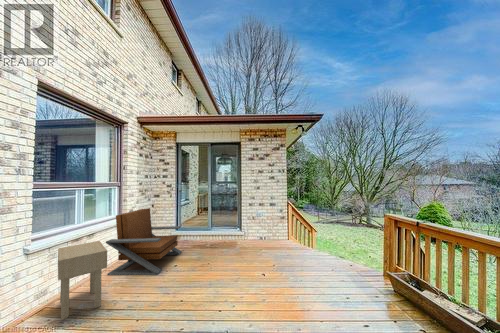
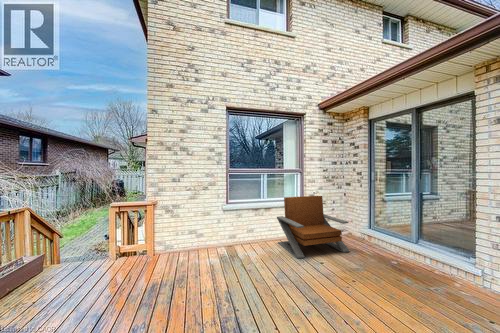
side table: present [58,241,107,320] -> none [223,212,261,258]

